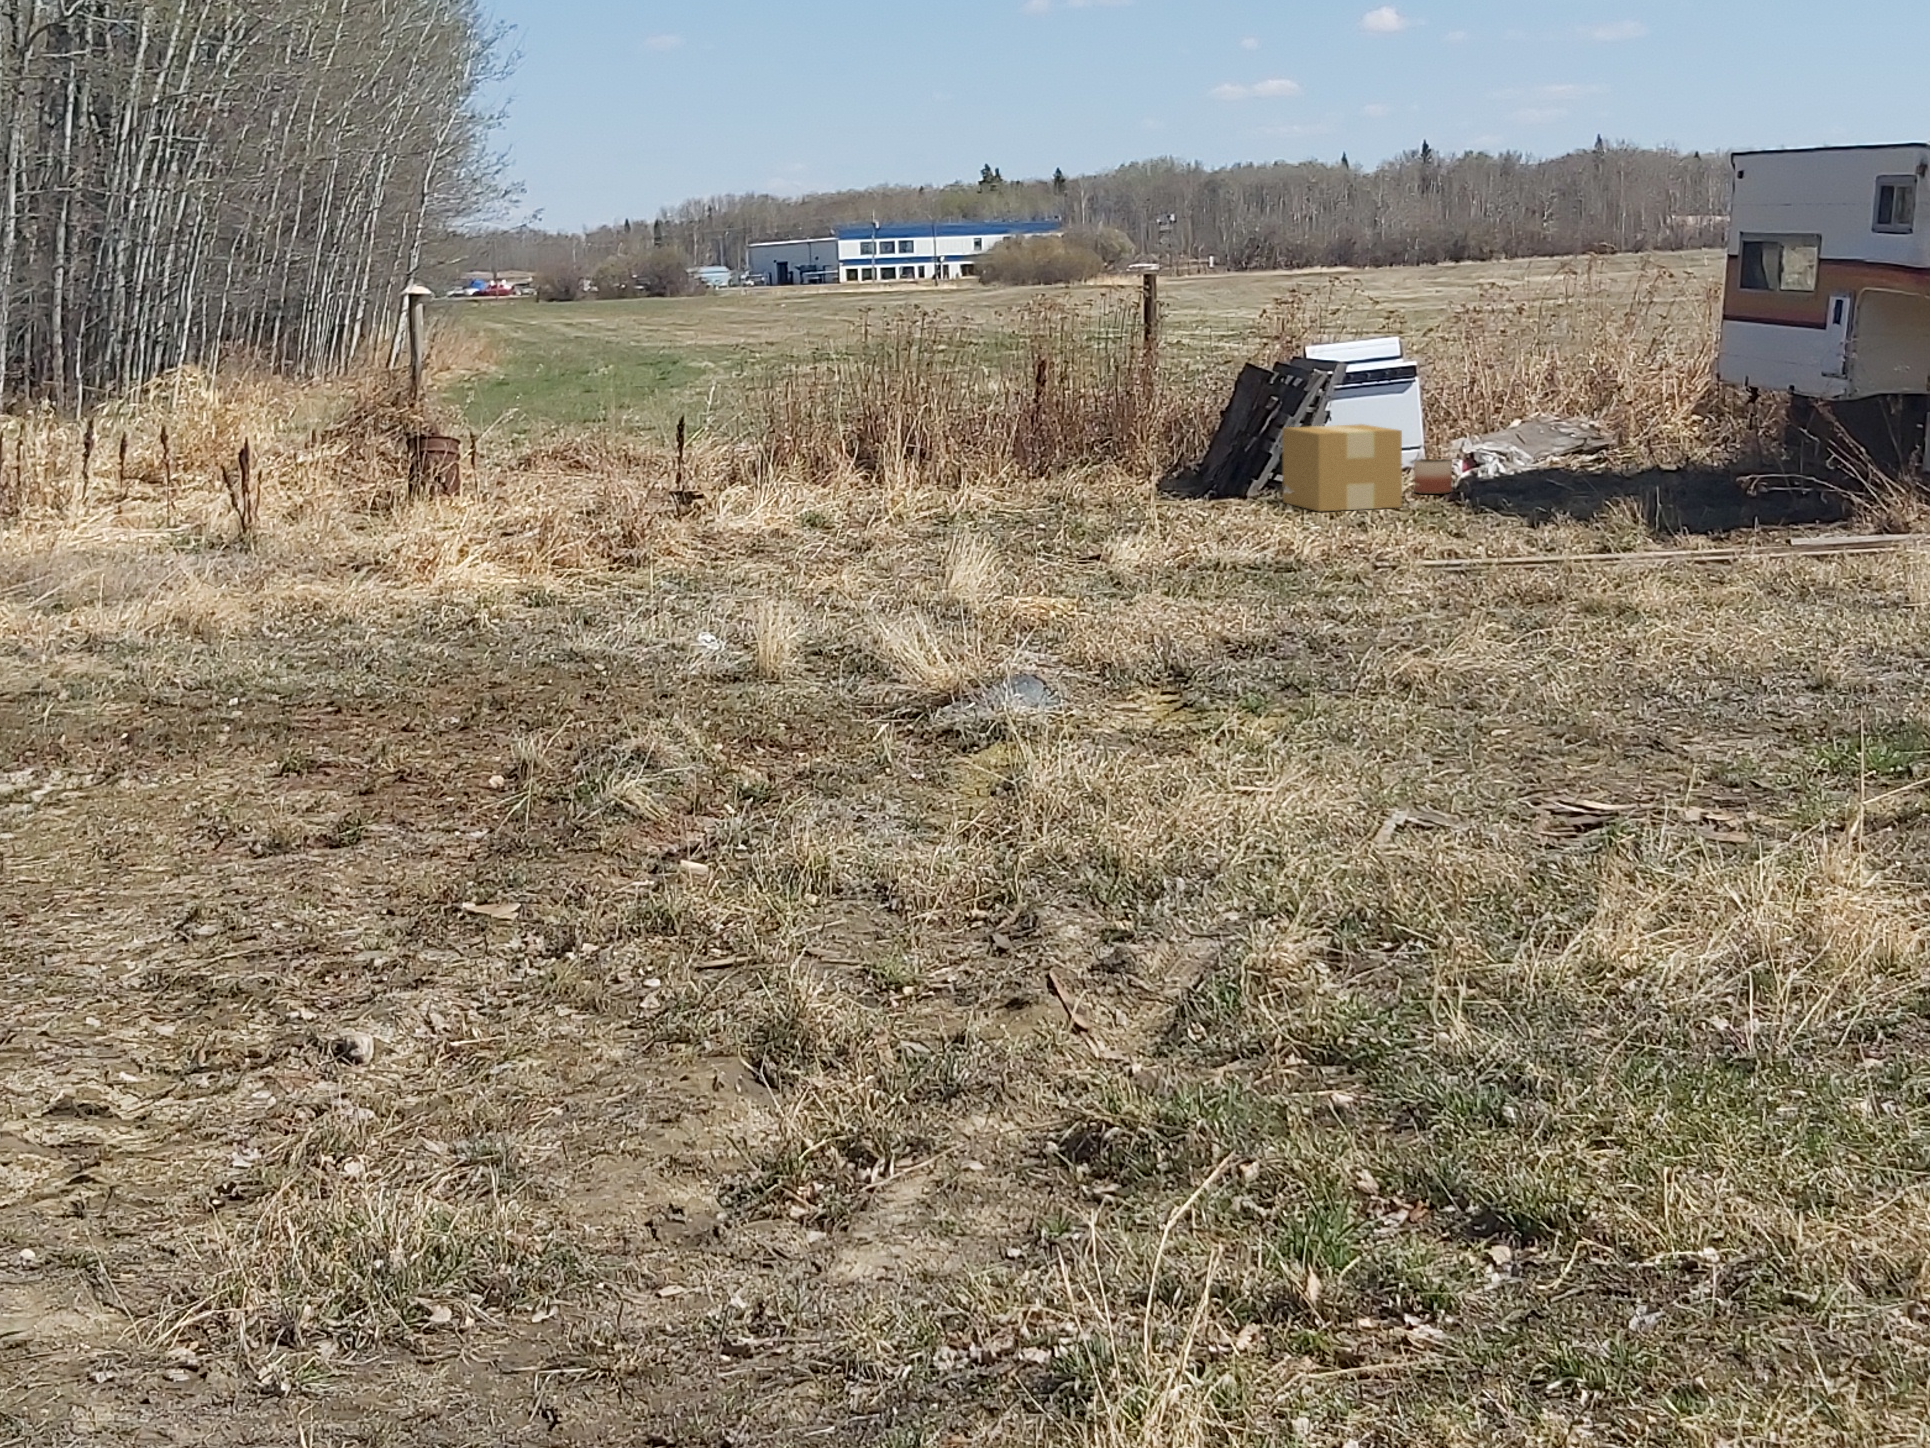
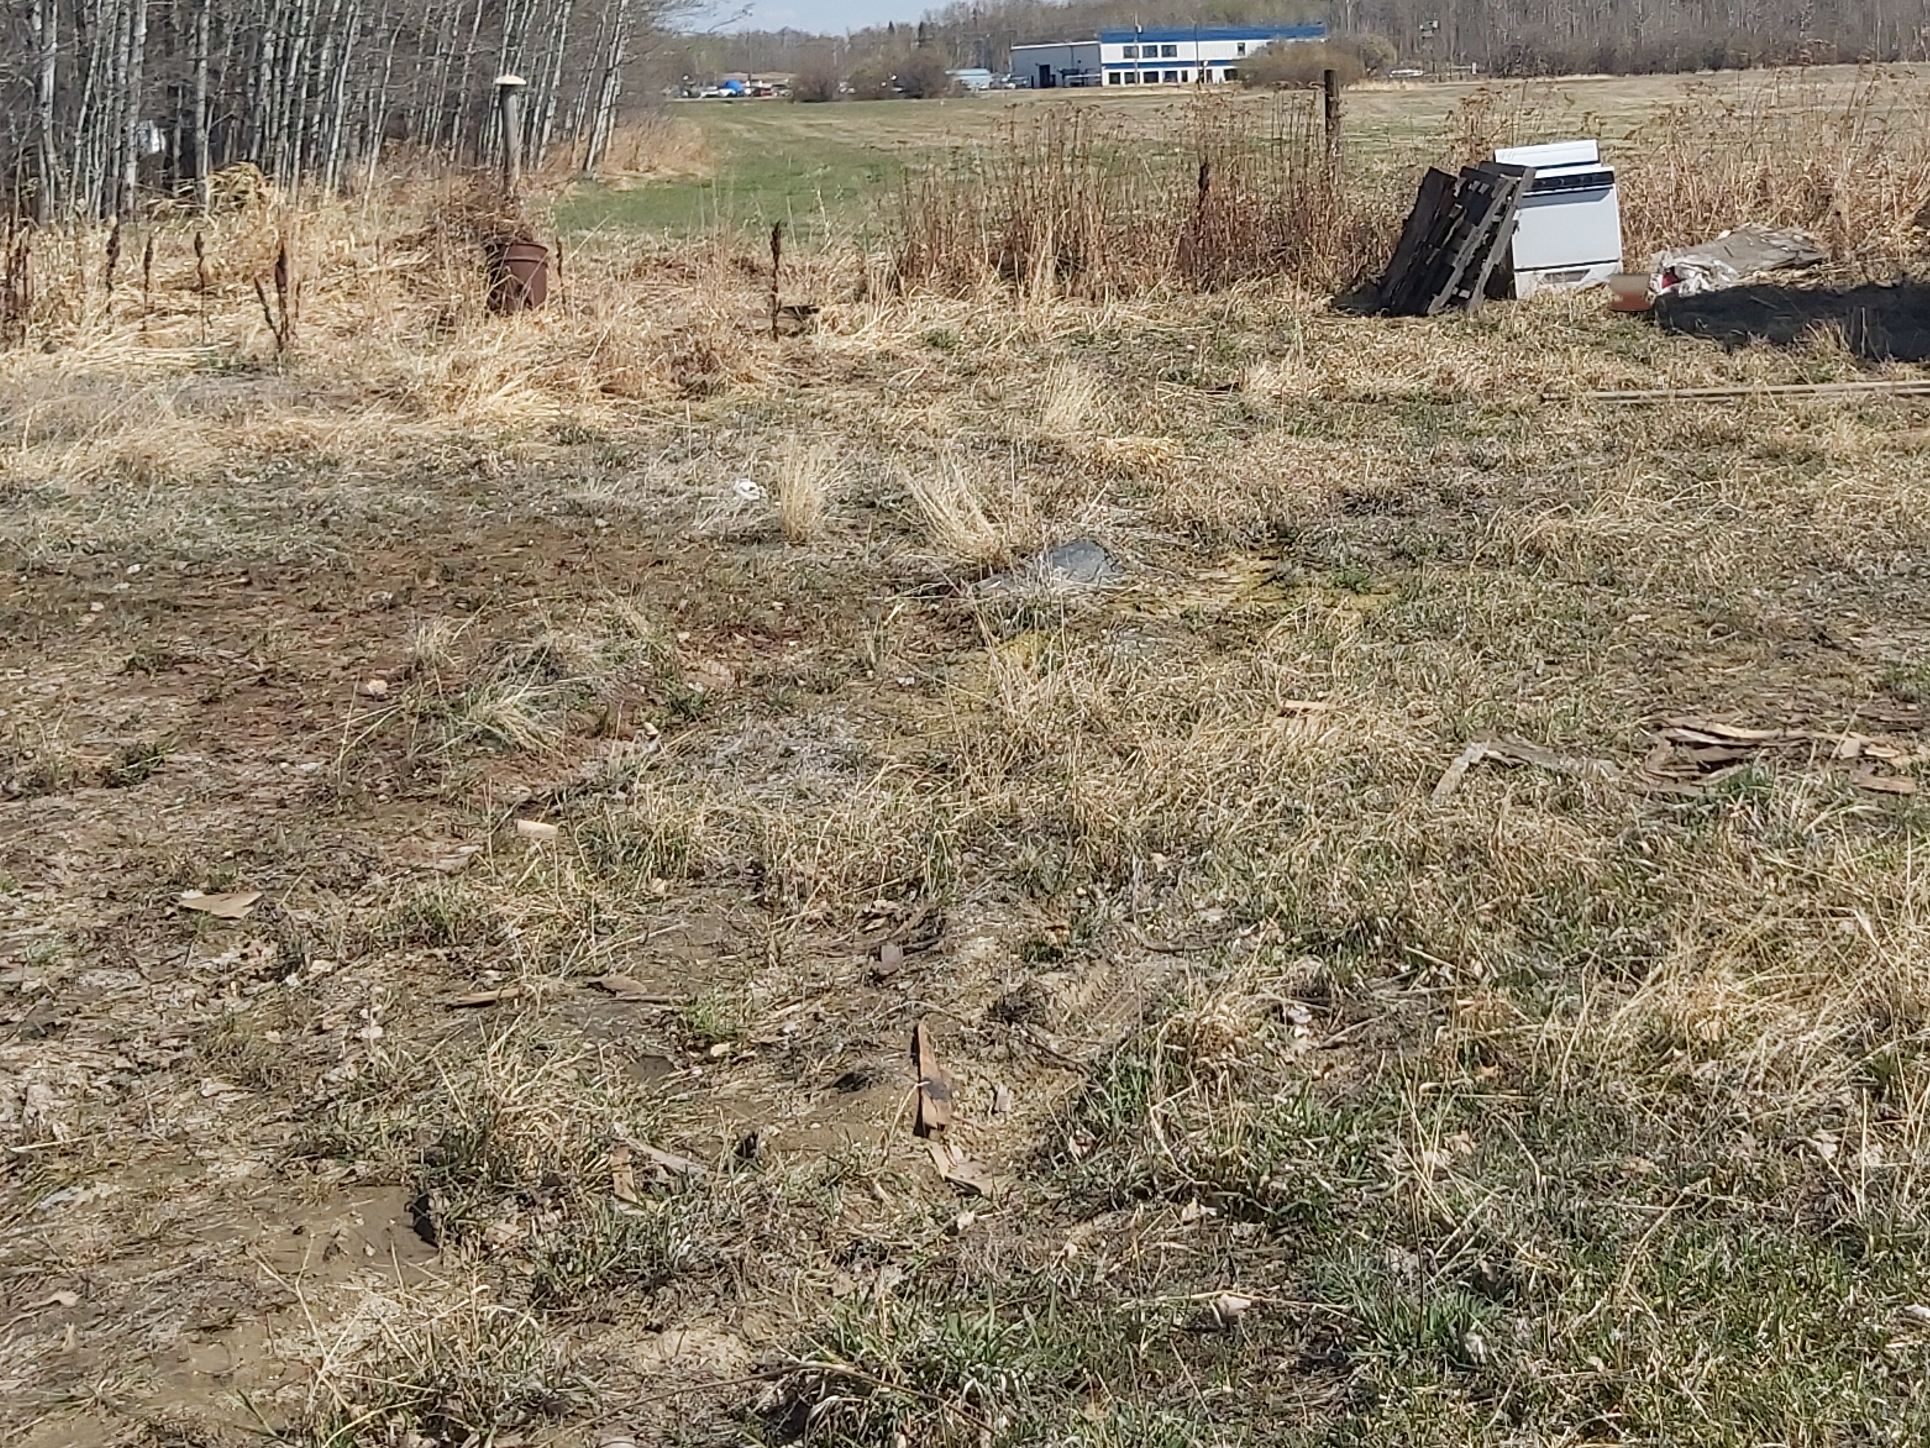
cardboard box: present [1282,424,1402,511] -> none [1463,234,1592,331]

